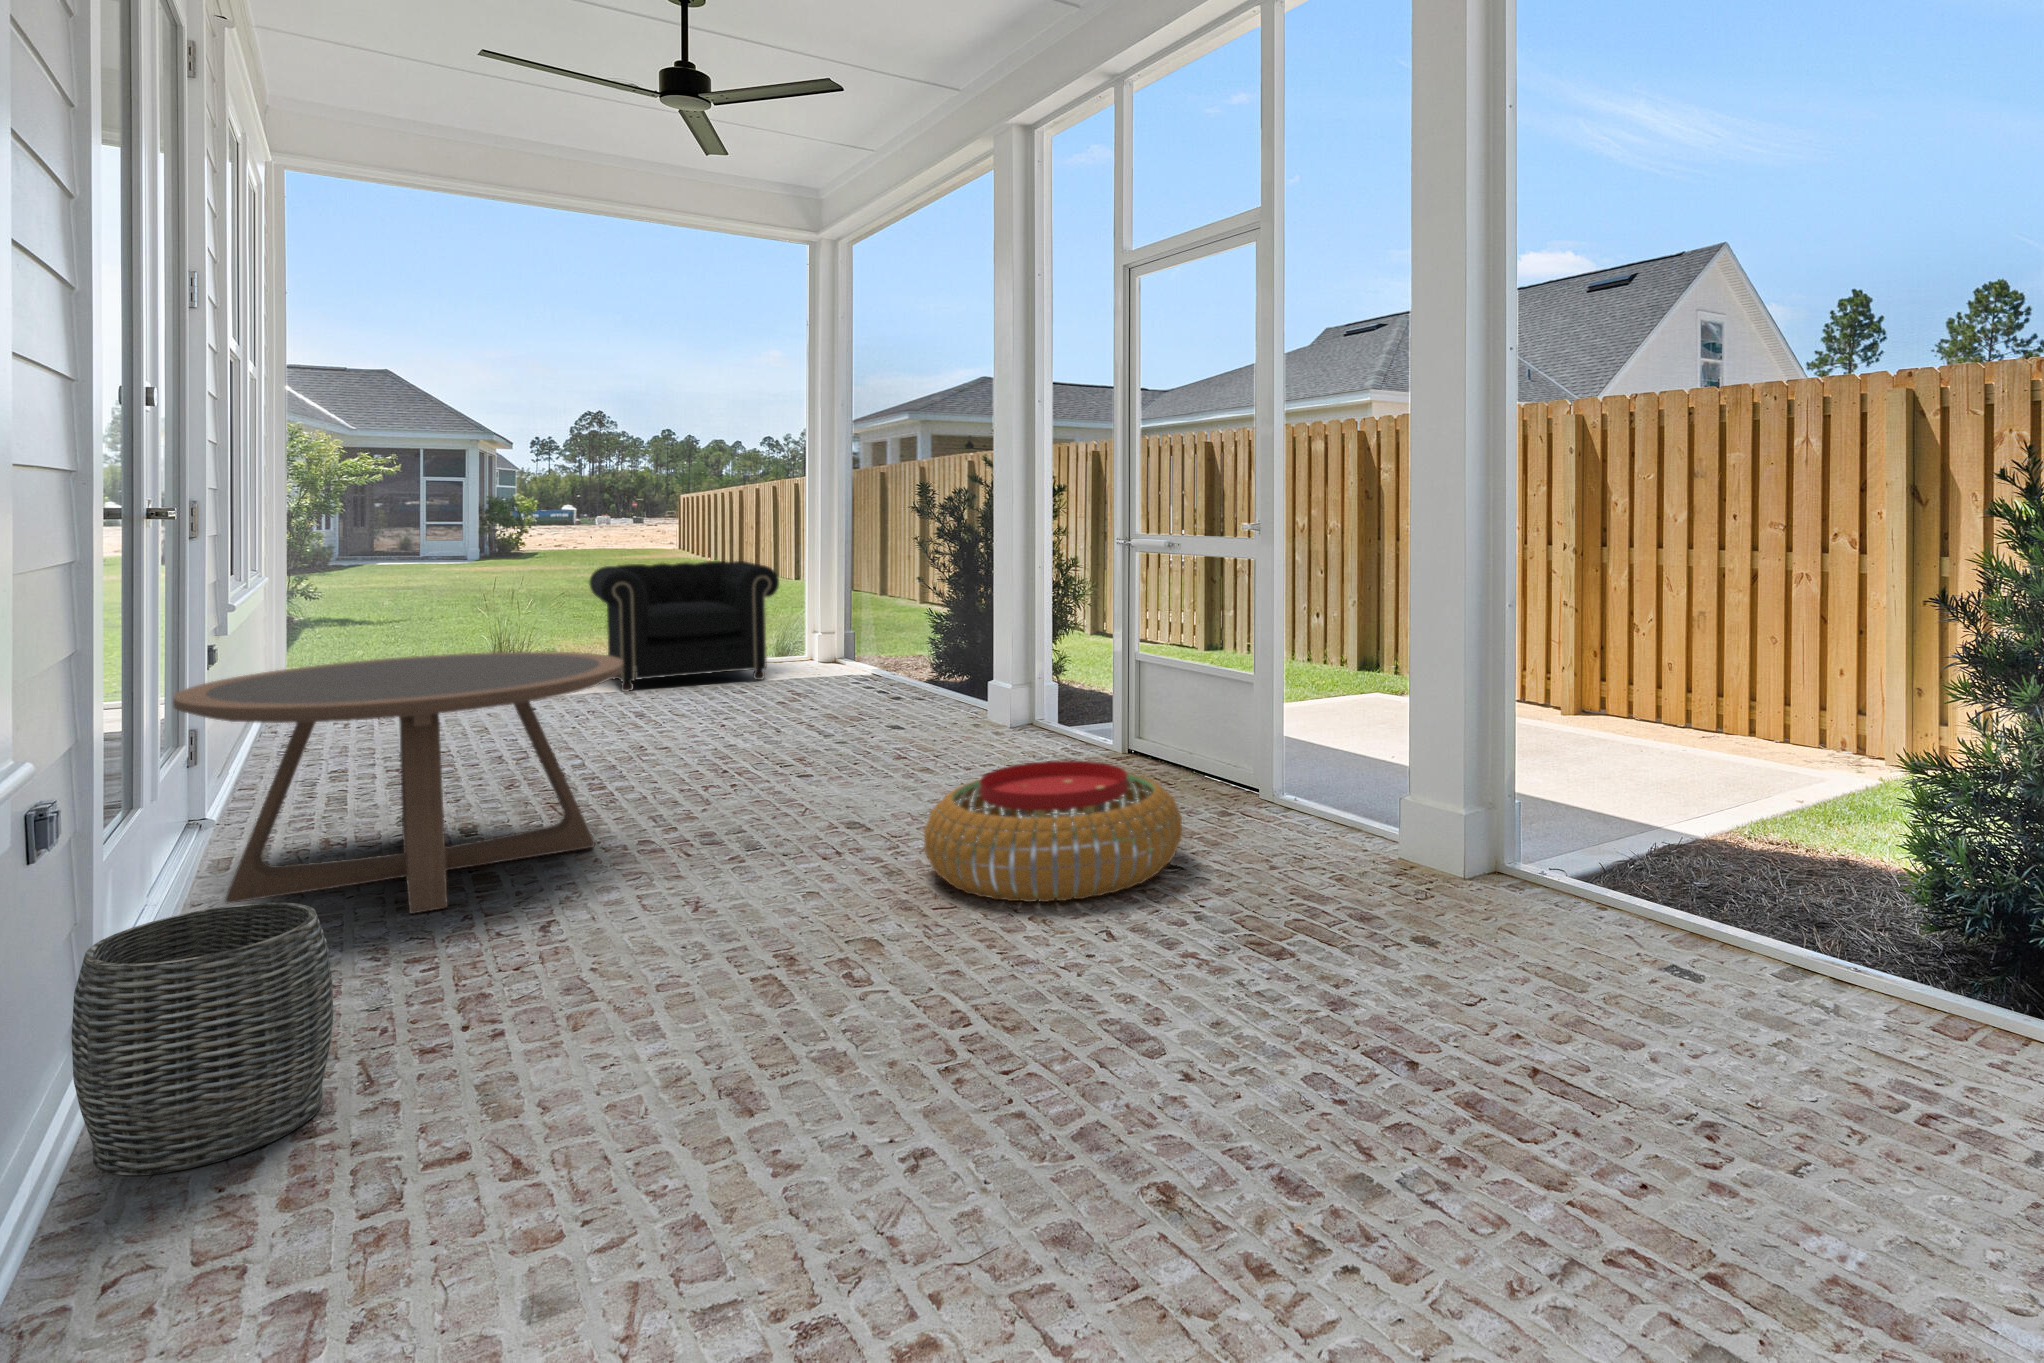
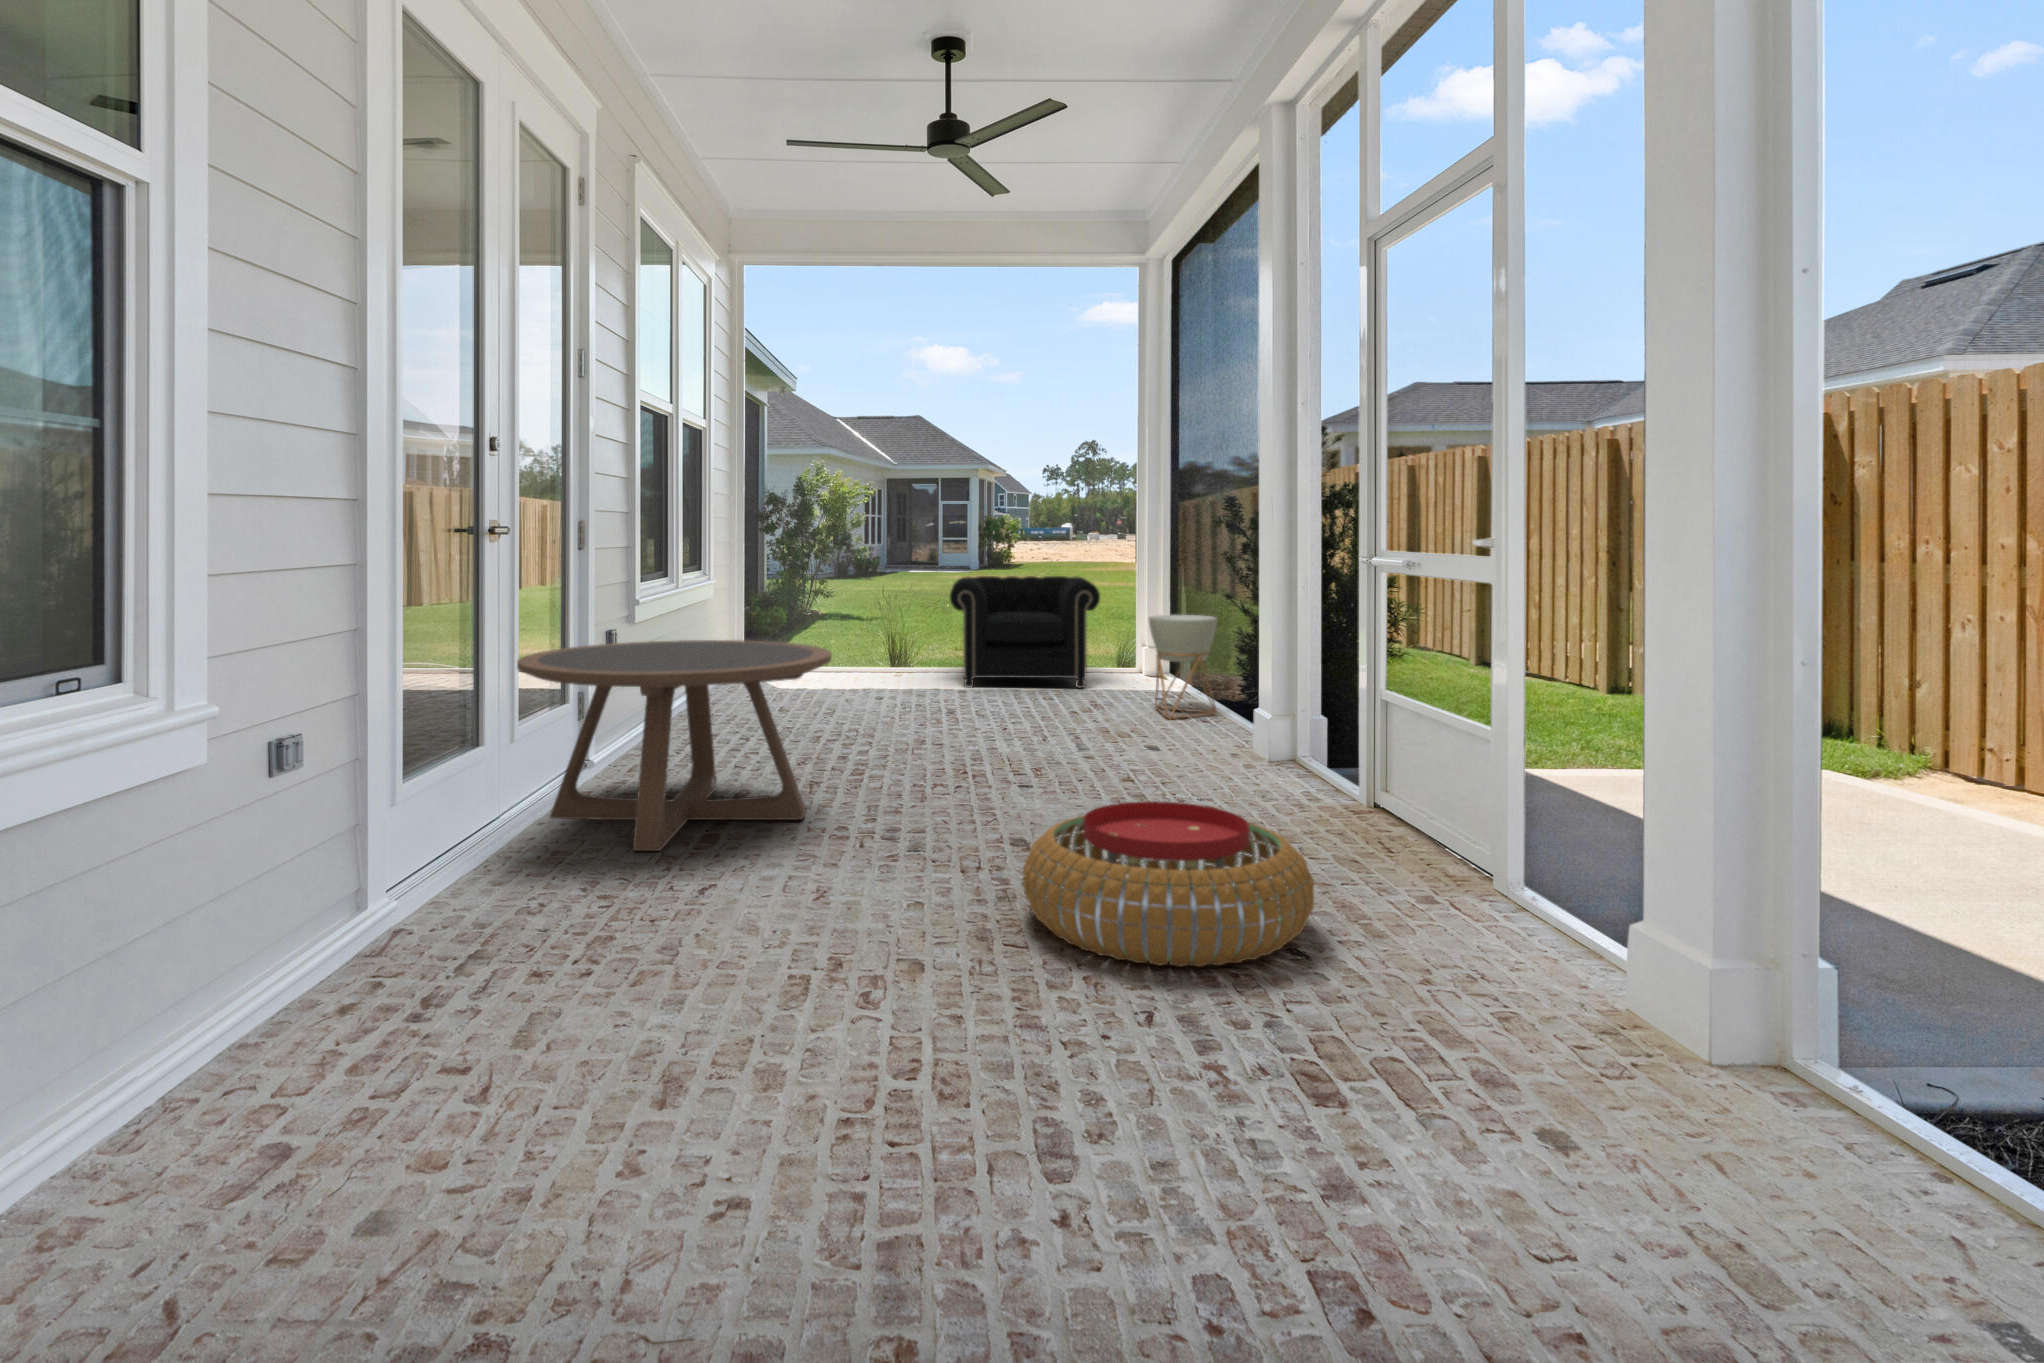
planter: none [853,595,923,700] -> present [1149,615,1217,719]
woven basket: present [72,903,333,1175] -> none [268,819,442,1019]

